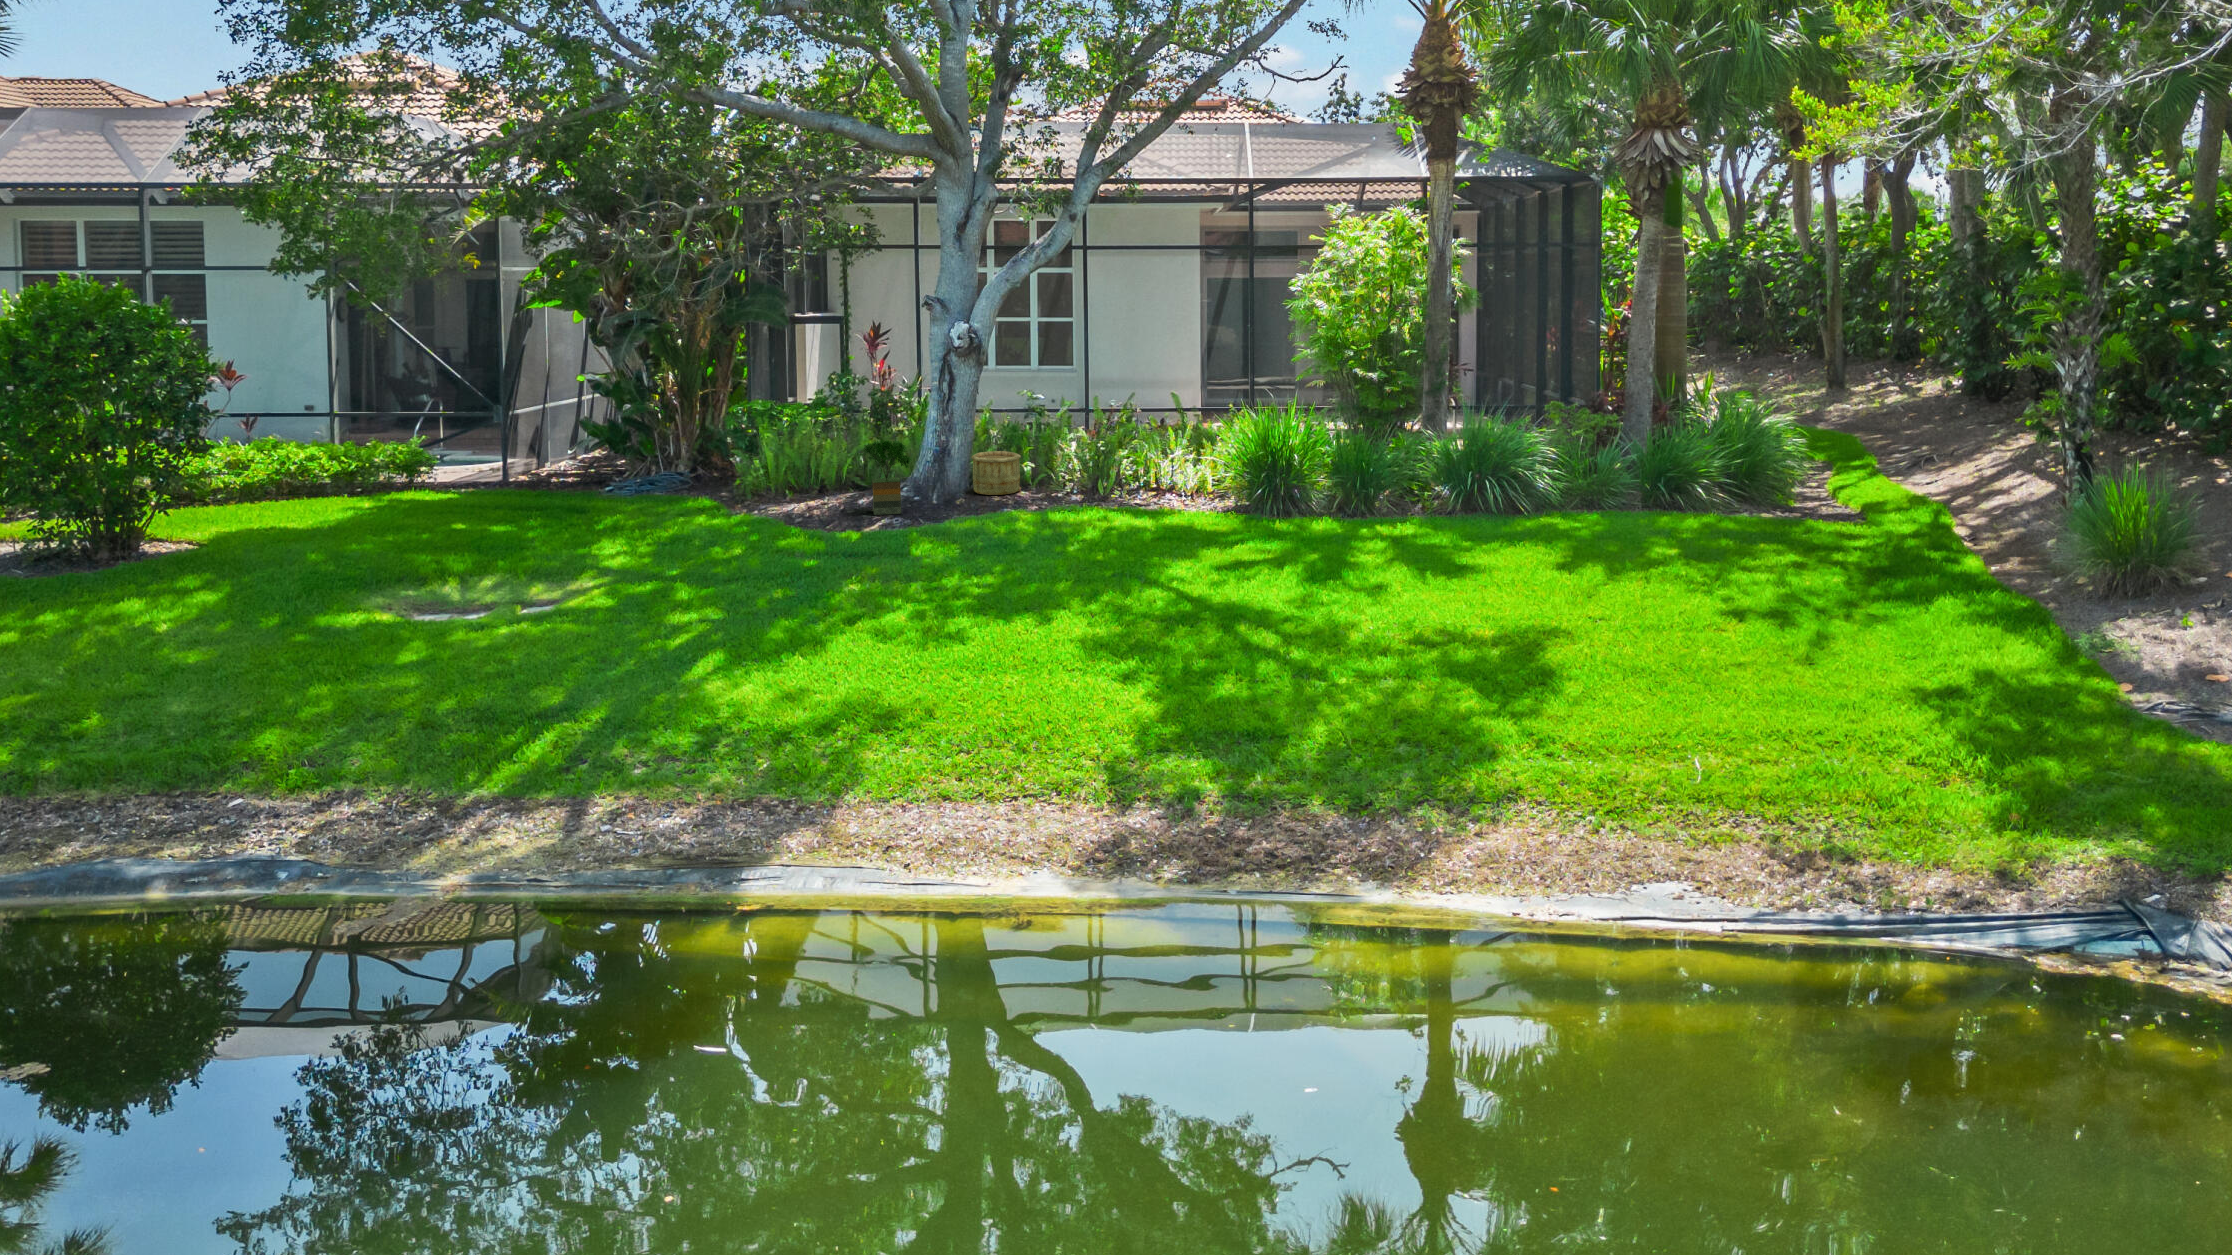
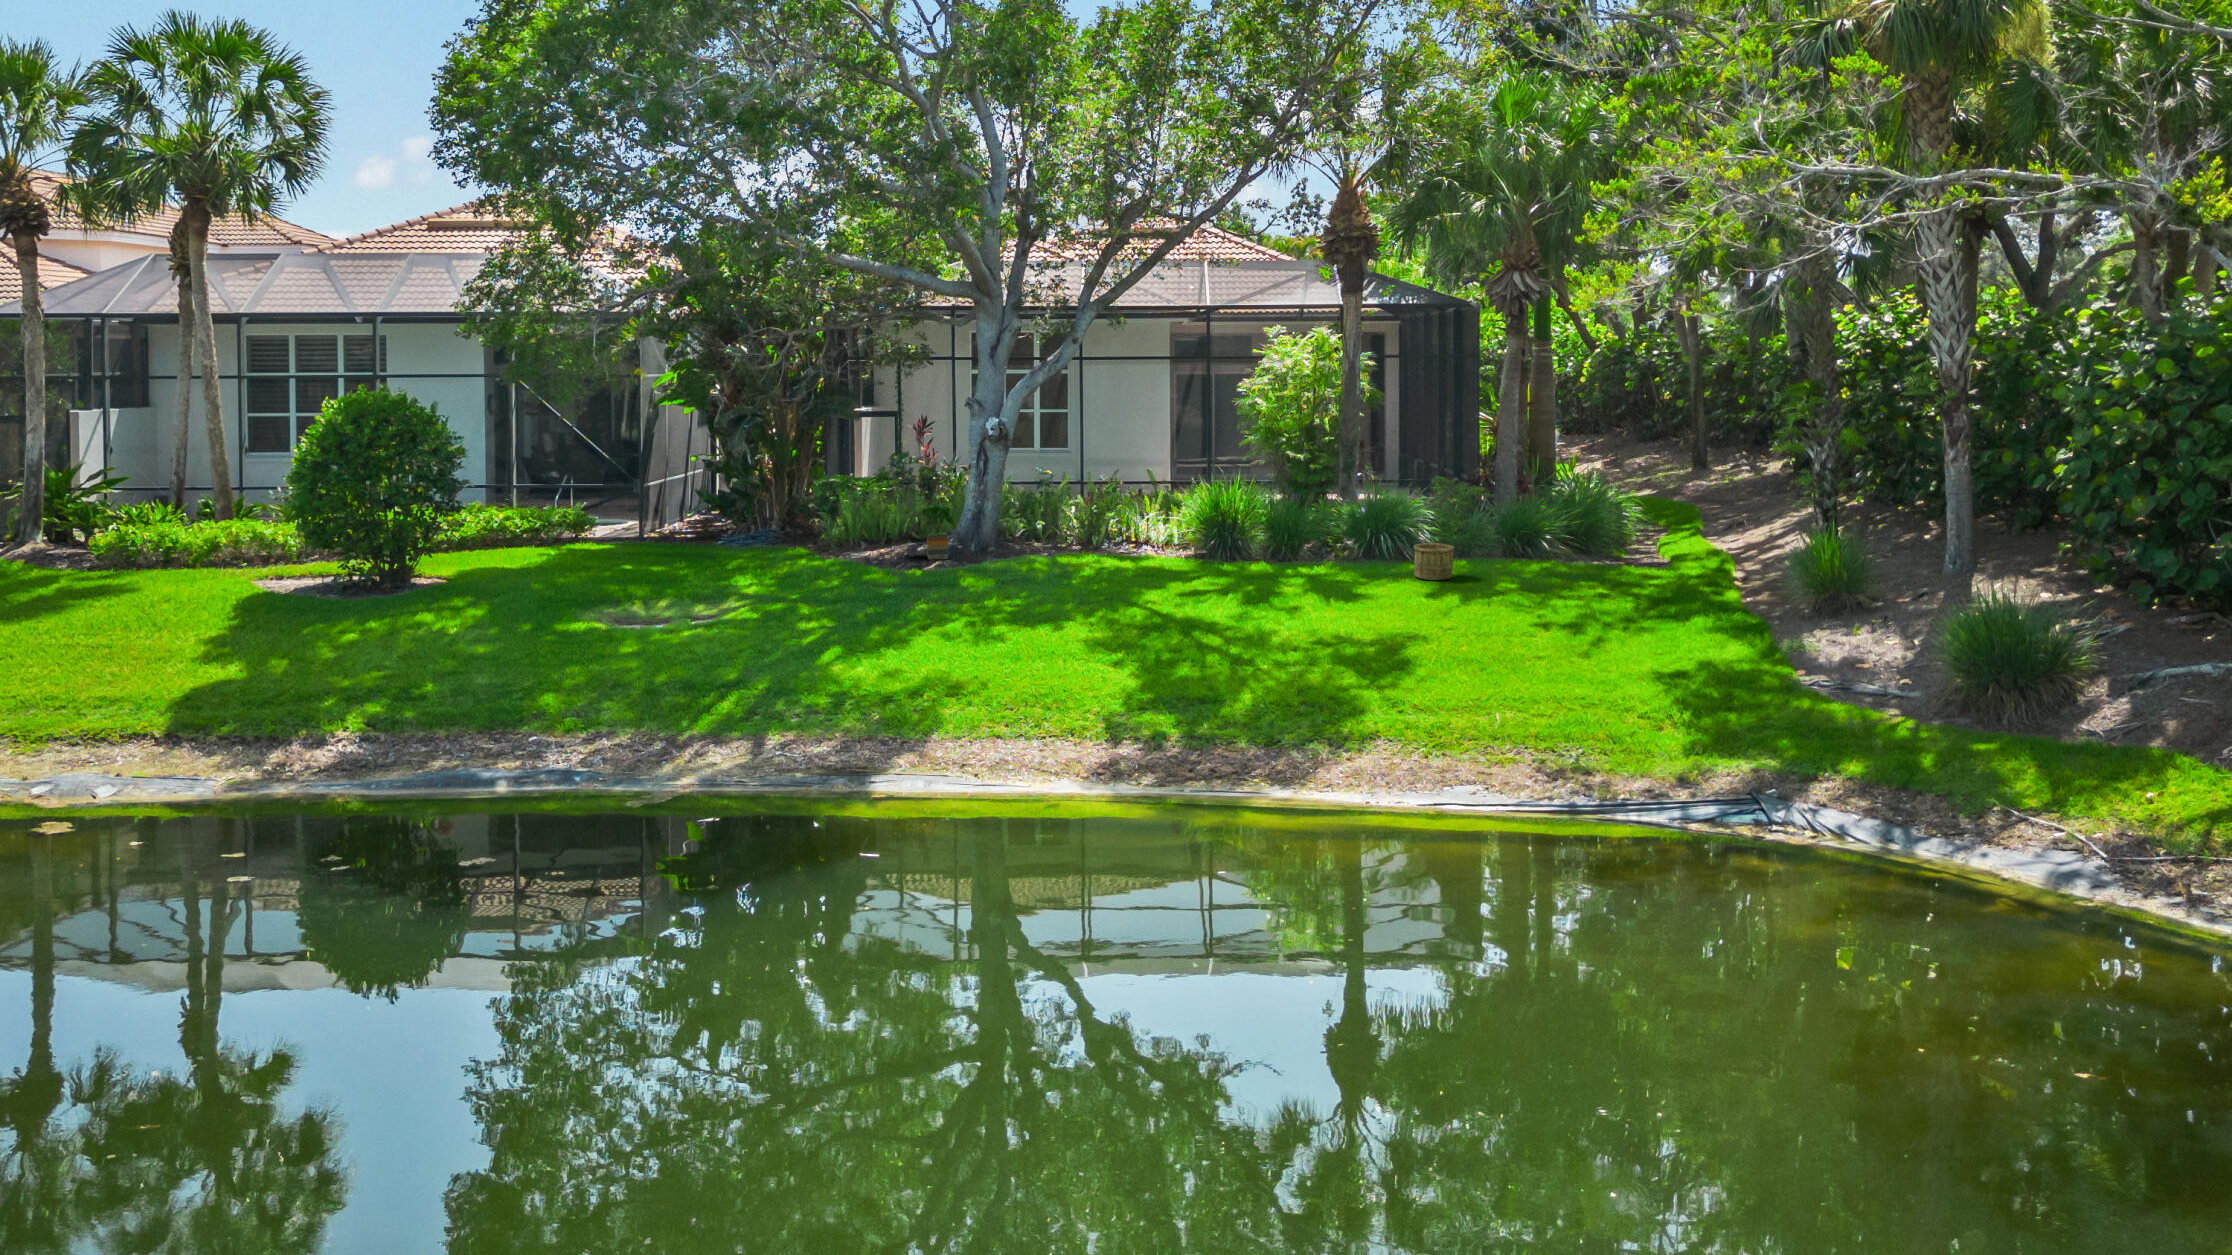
wooden bucket: present [971,451,1021,495] -> present [1414,543,1454,580]

